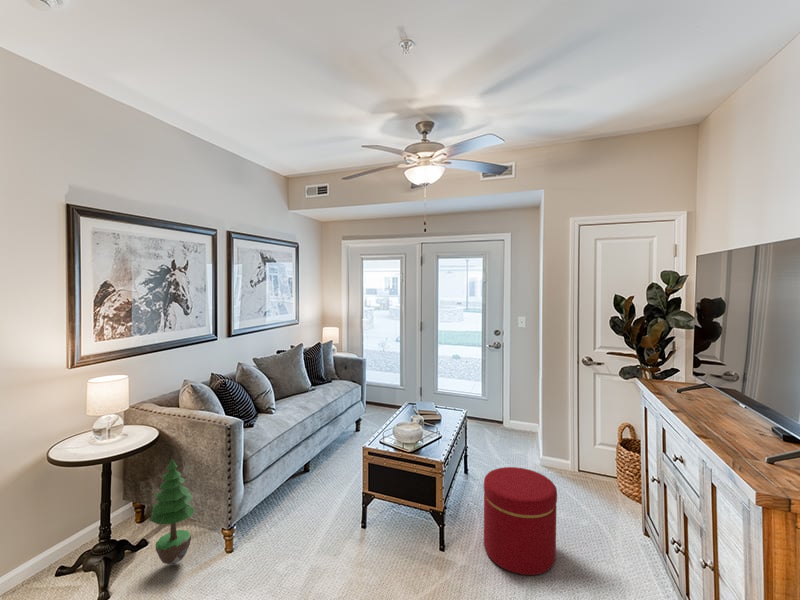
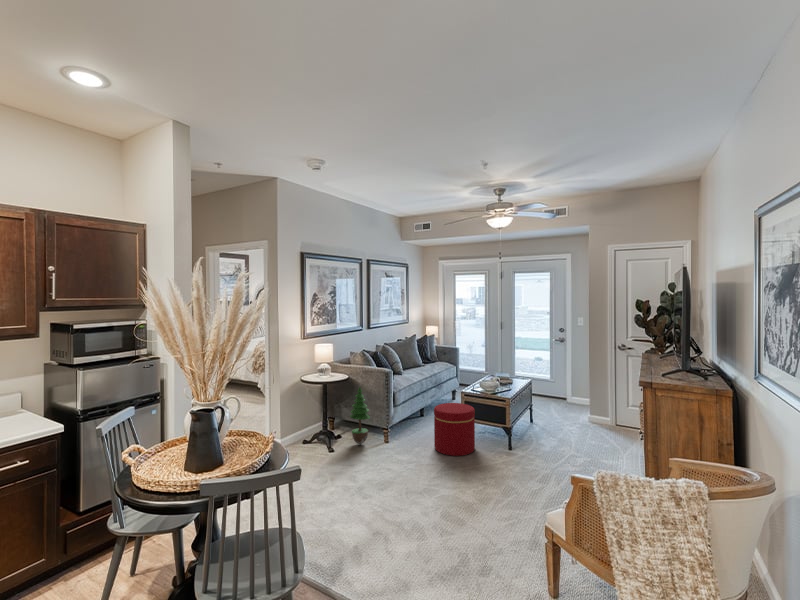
ottoman: present [484,467,557,575] -> present [434,403,475,456]

